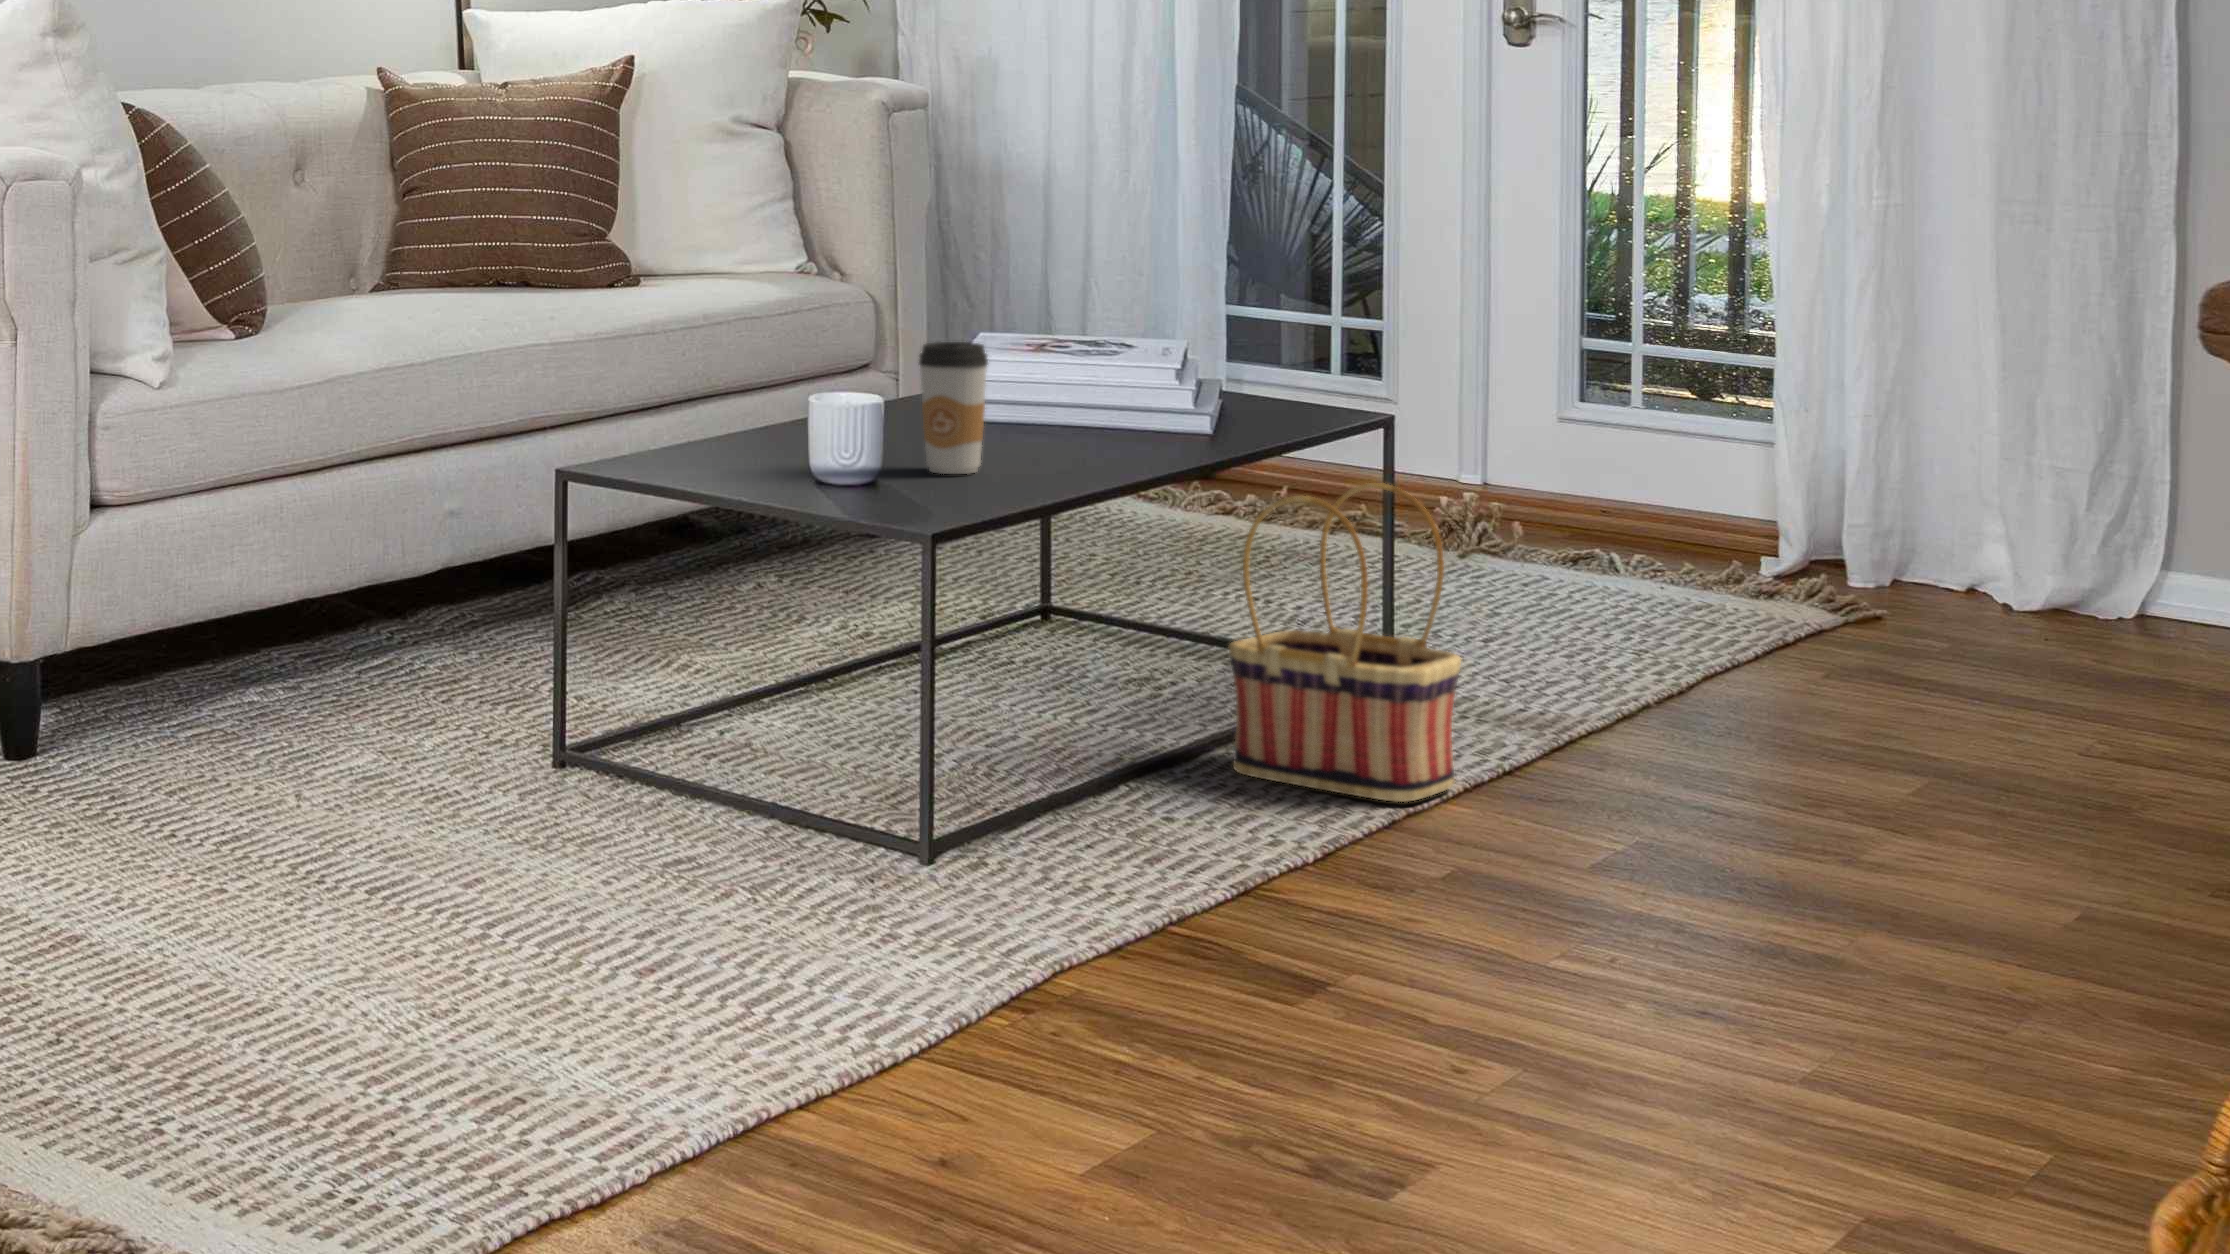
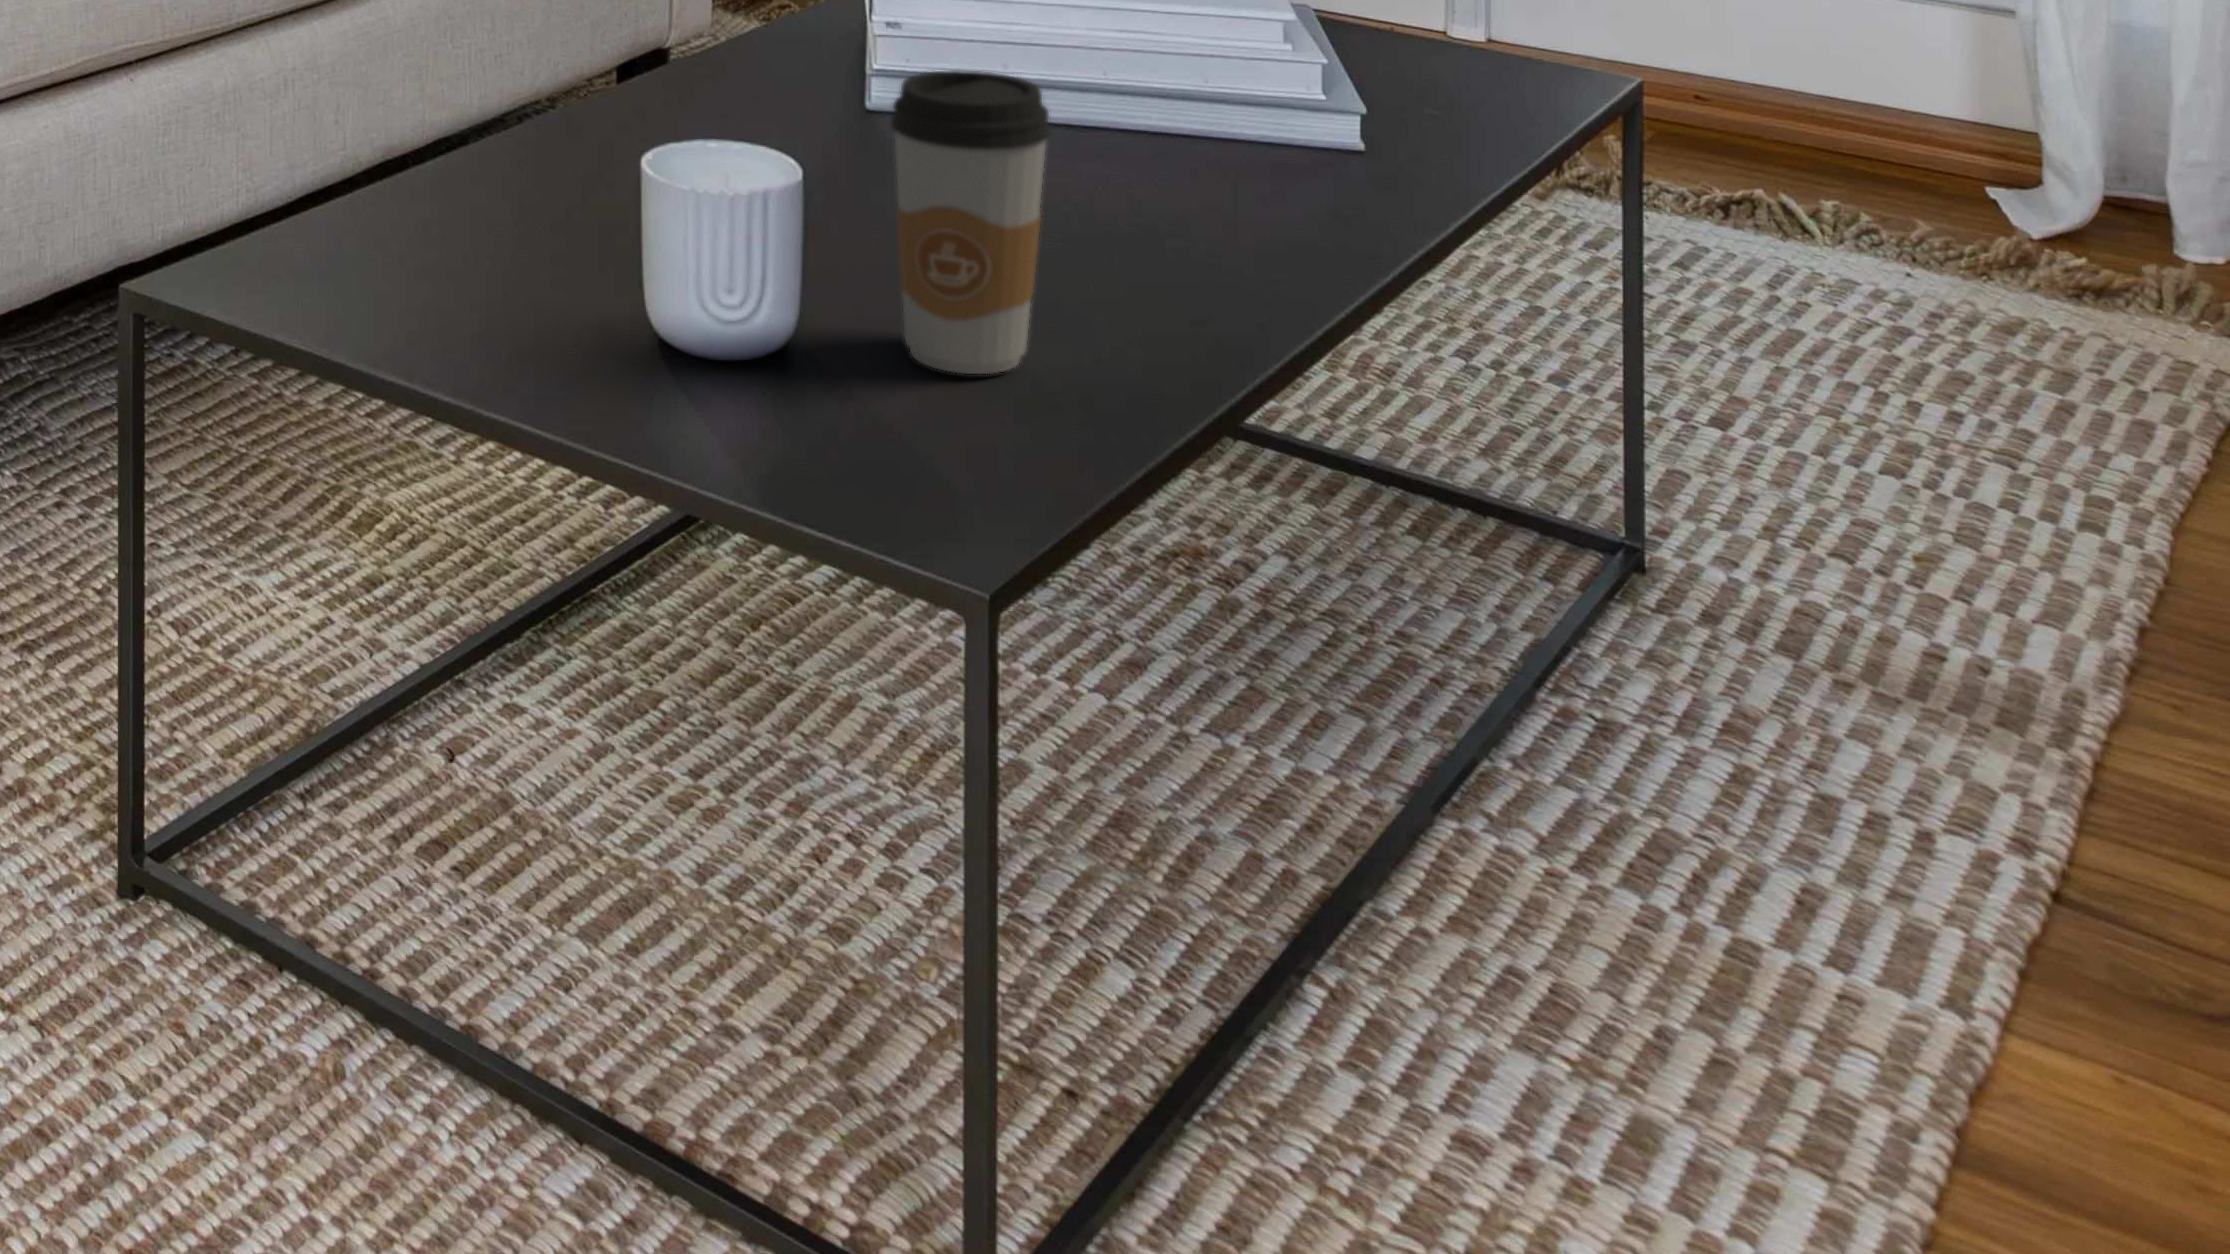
basket: present [1228,483,1461,802] -> none [1509,343,2077,1108]

